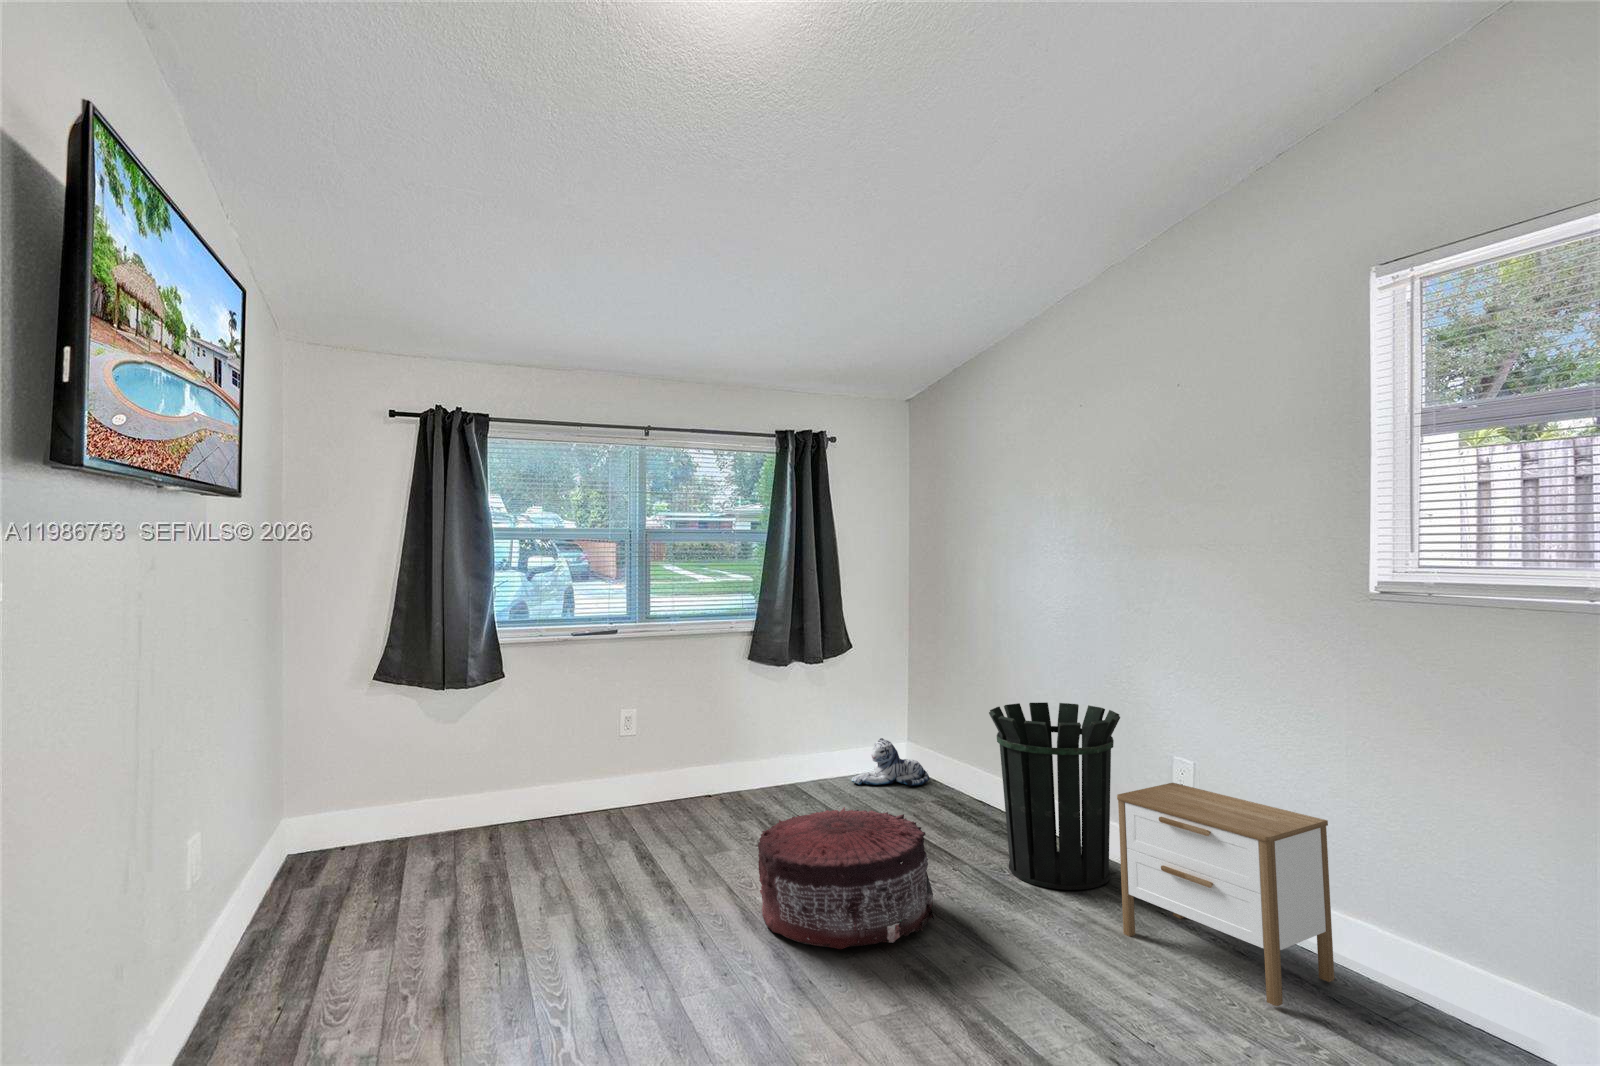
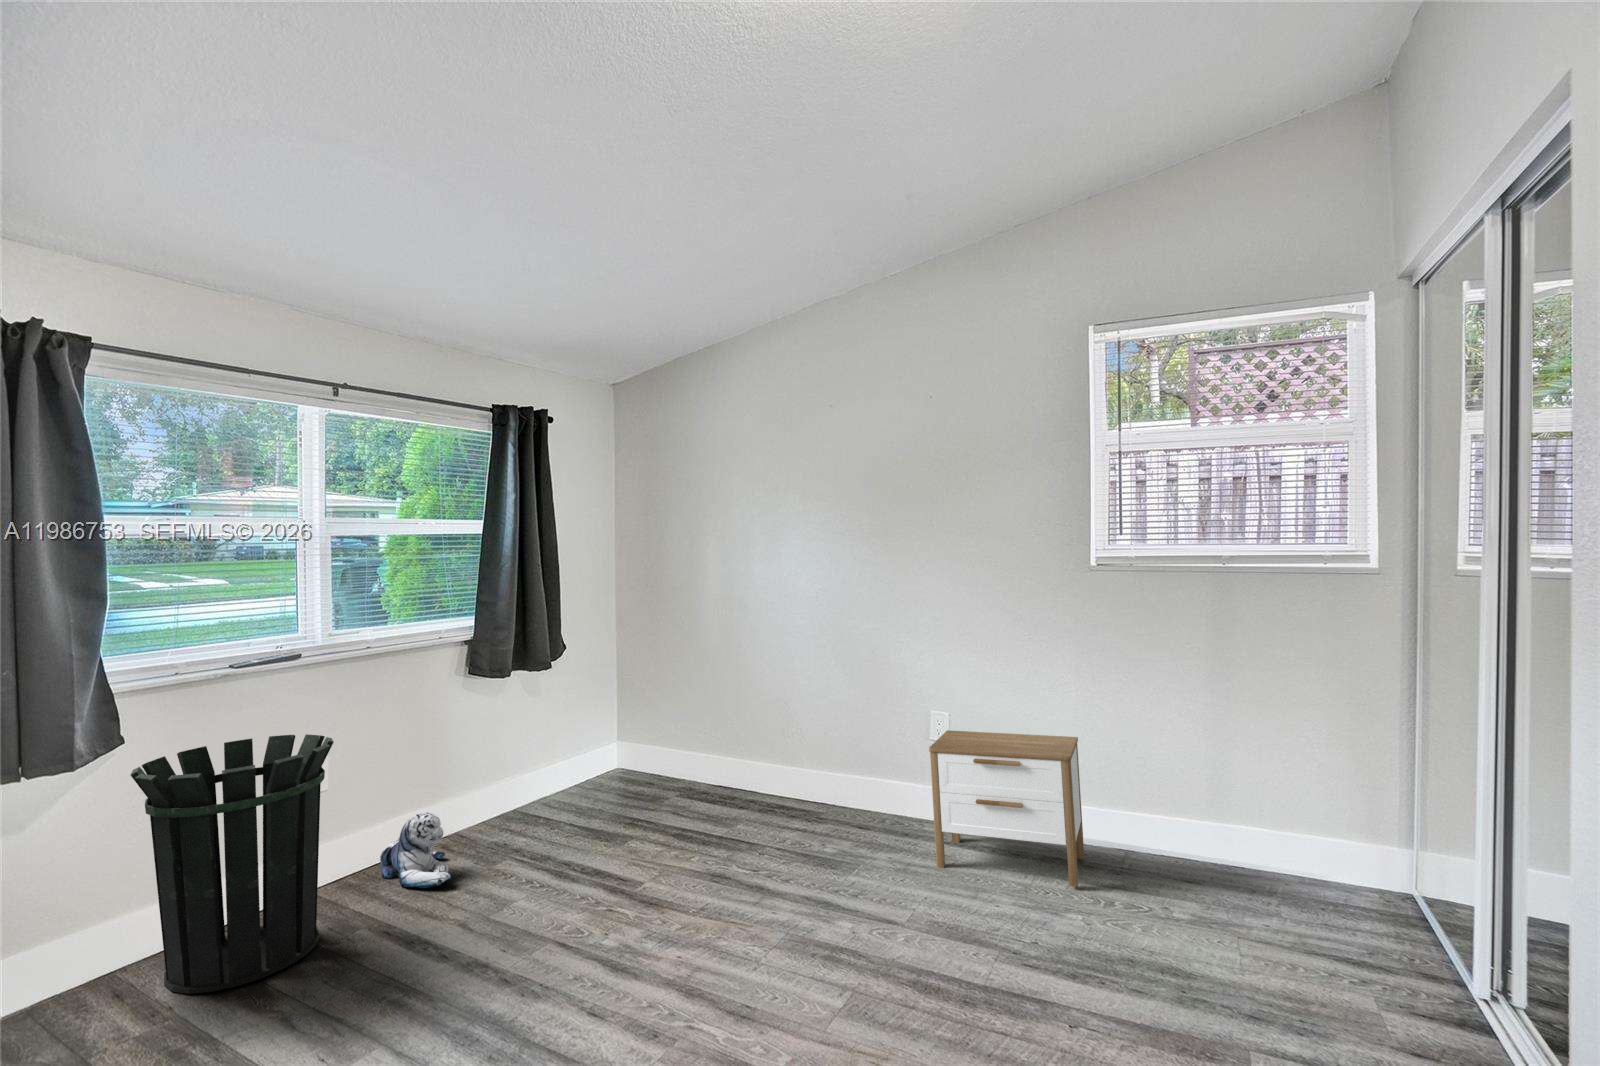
waste bin: present [989,702,1120,890] -> present [131,734,334,994]
plush toy: present [851,738,930,785] -> present [380,813,451,888]
pouf: present [758,807,934,949] -> none [609,808,803,972]

